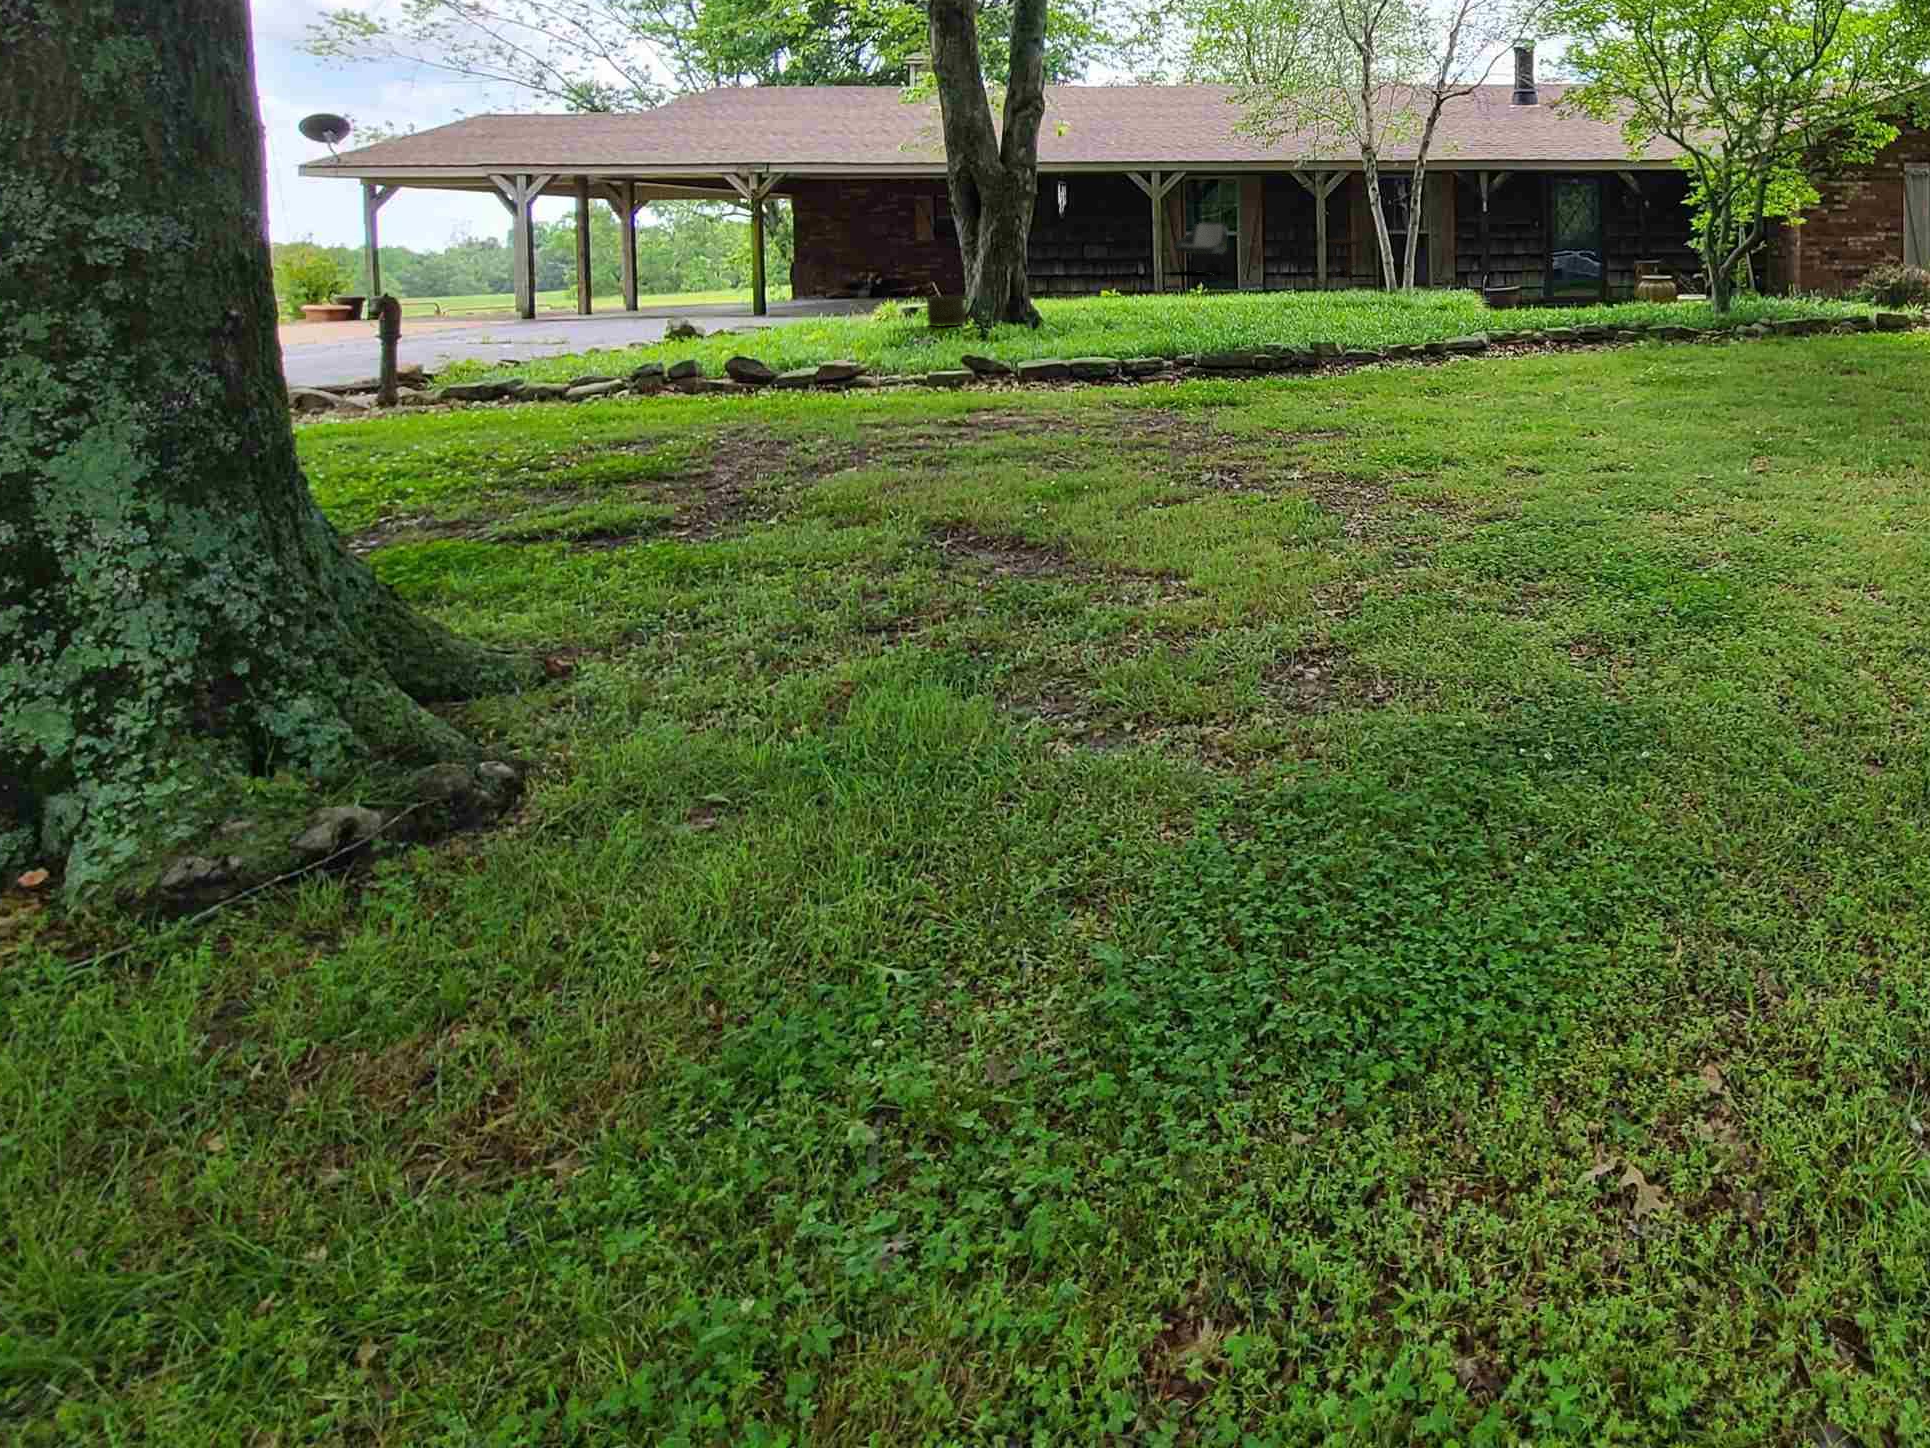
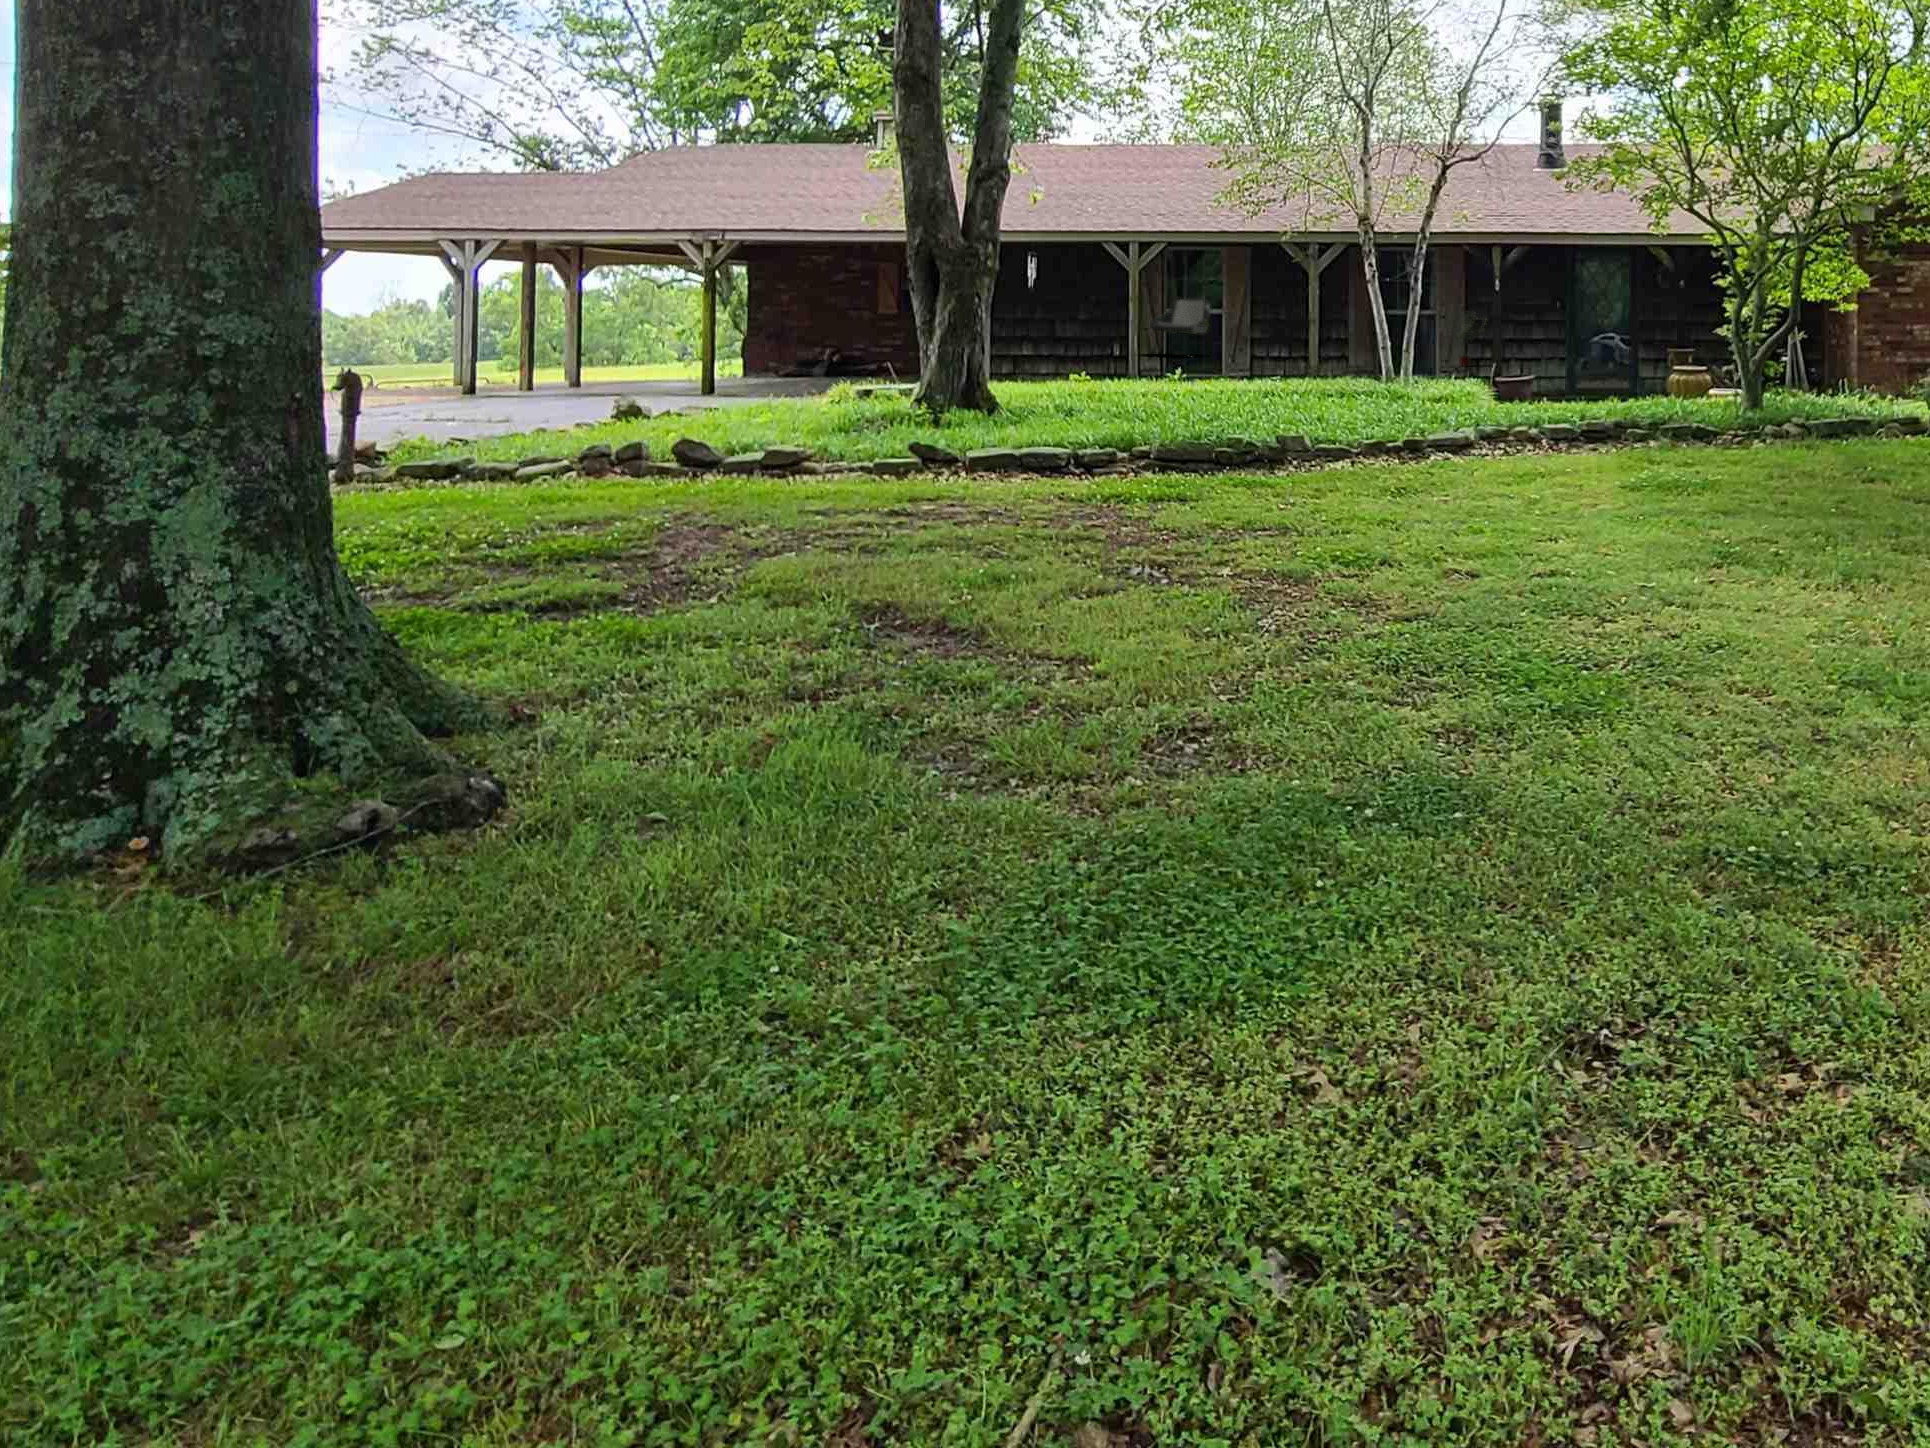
potted tree: none [1437,230,1478,280] -> present [1445,311,1487,366]
side table: present [1331,239,1362,277] -> none [1320,319,1360,362]
wooden bucket: present [927,296,966,327] -> none [876,379,919,410]

